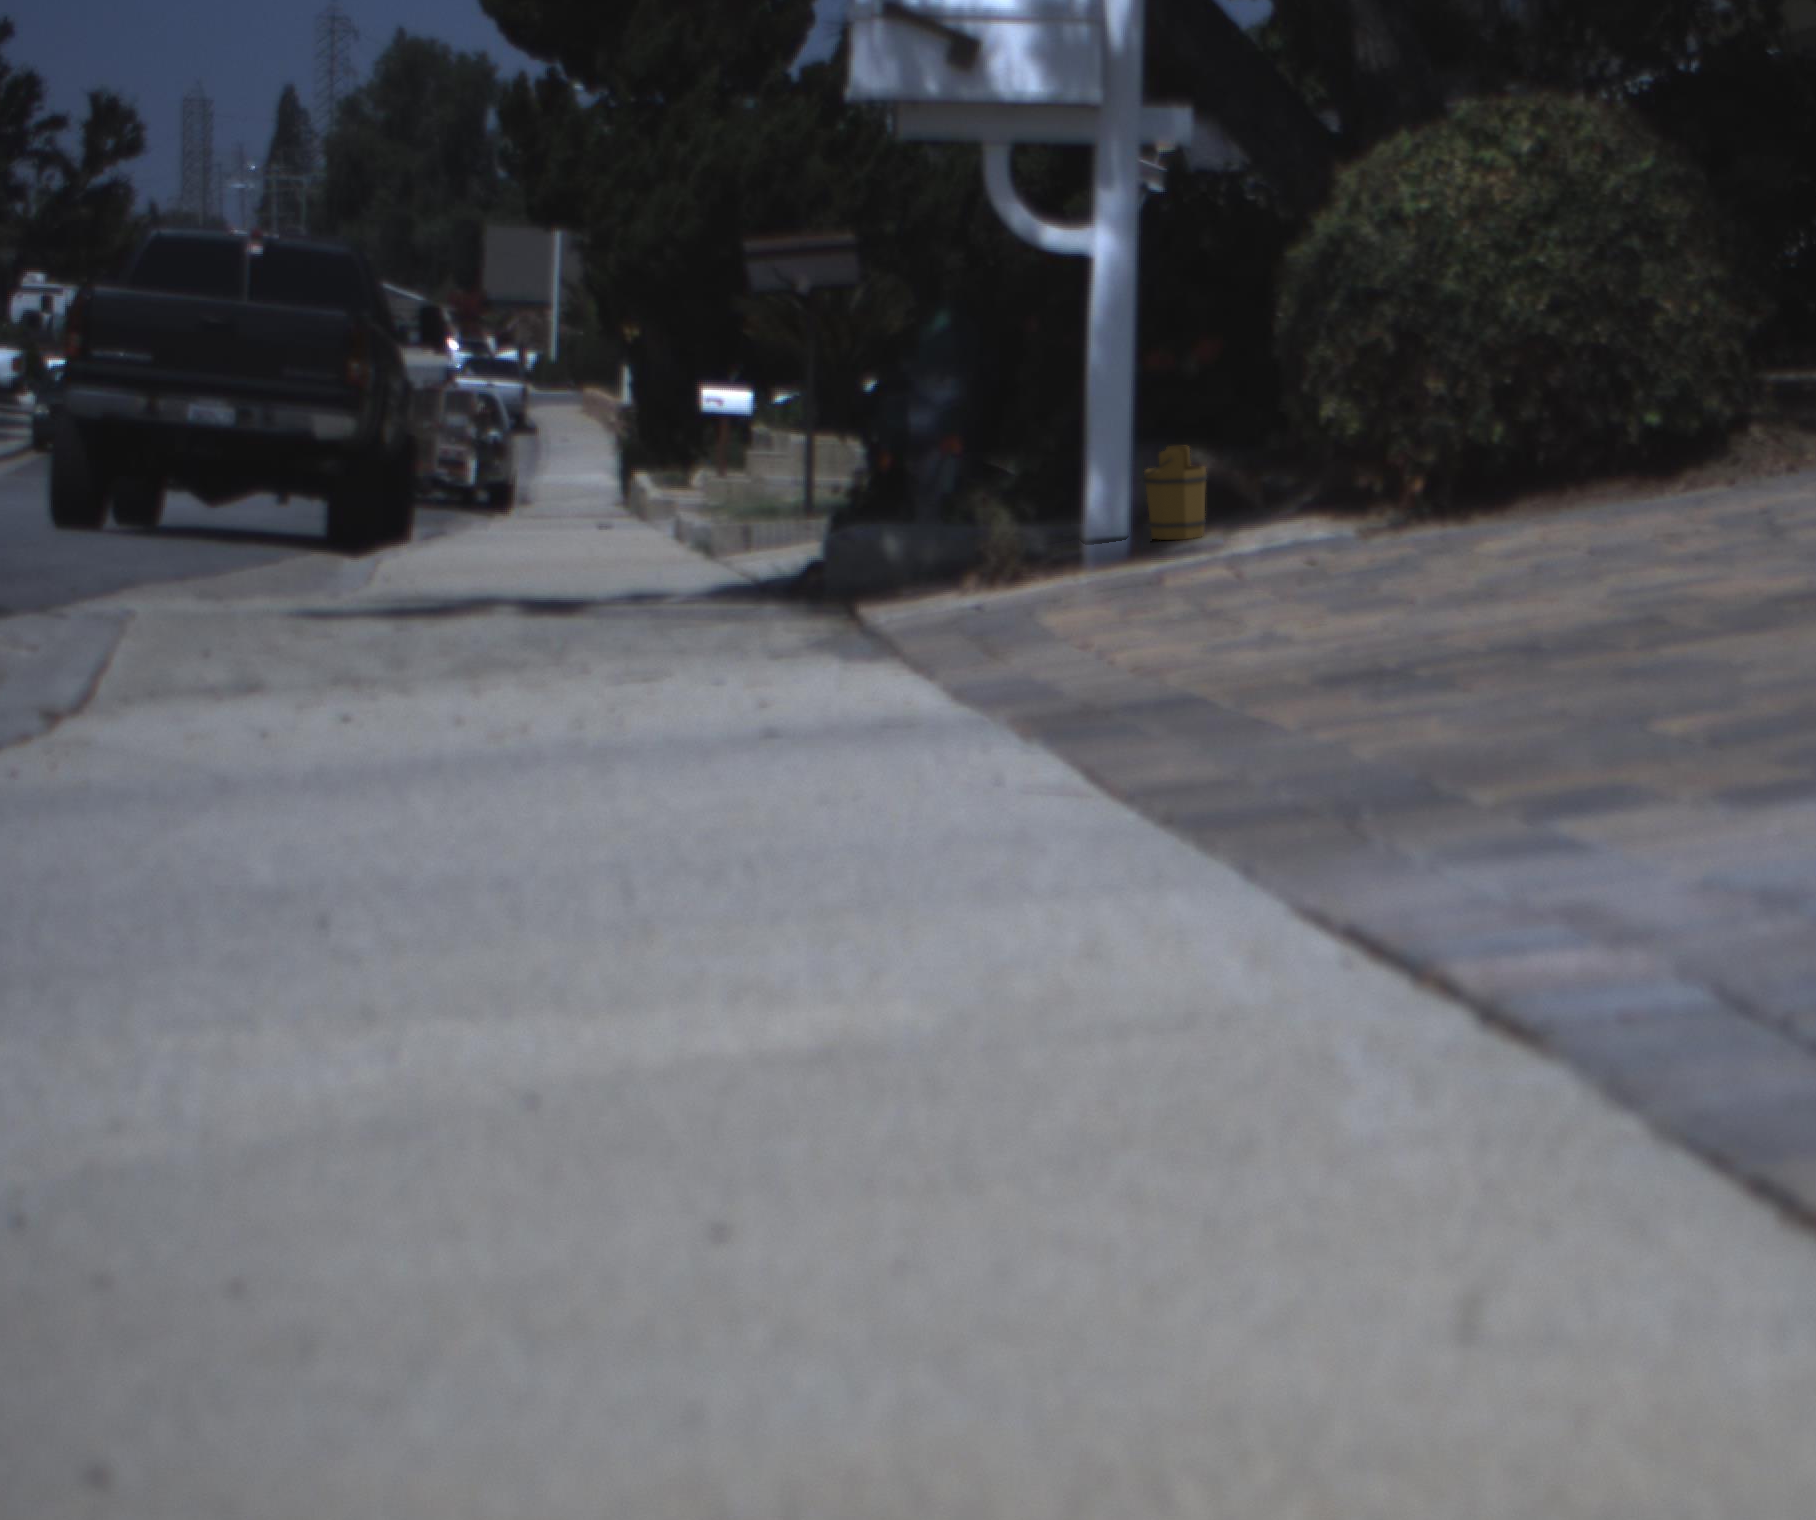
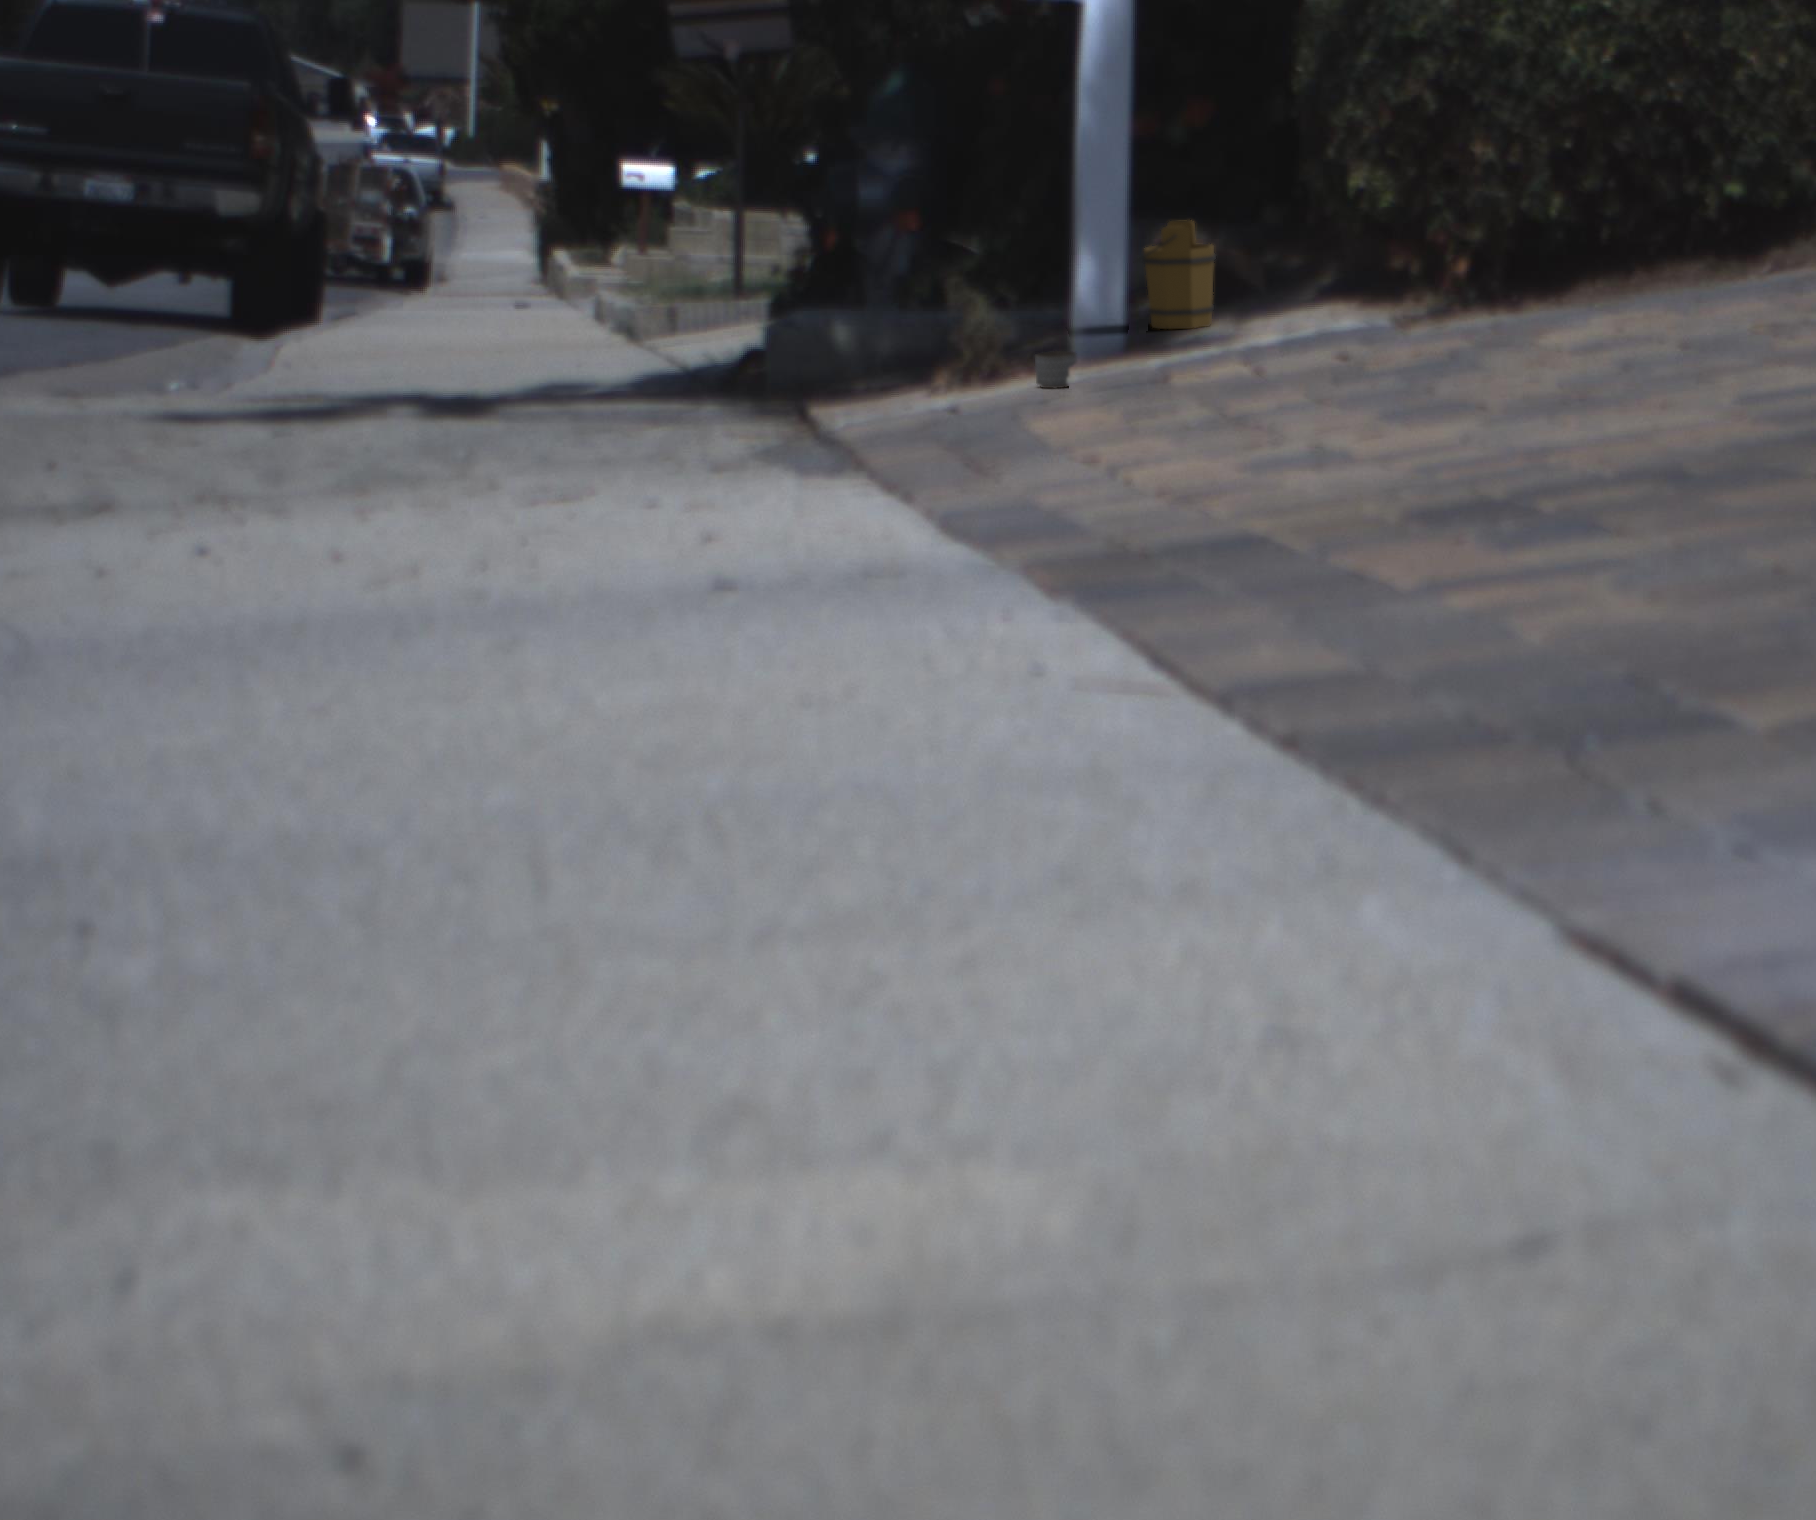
planter: none [1050,559,1088,591] -> present [1035,351,1077,388]

